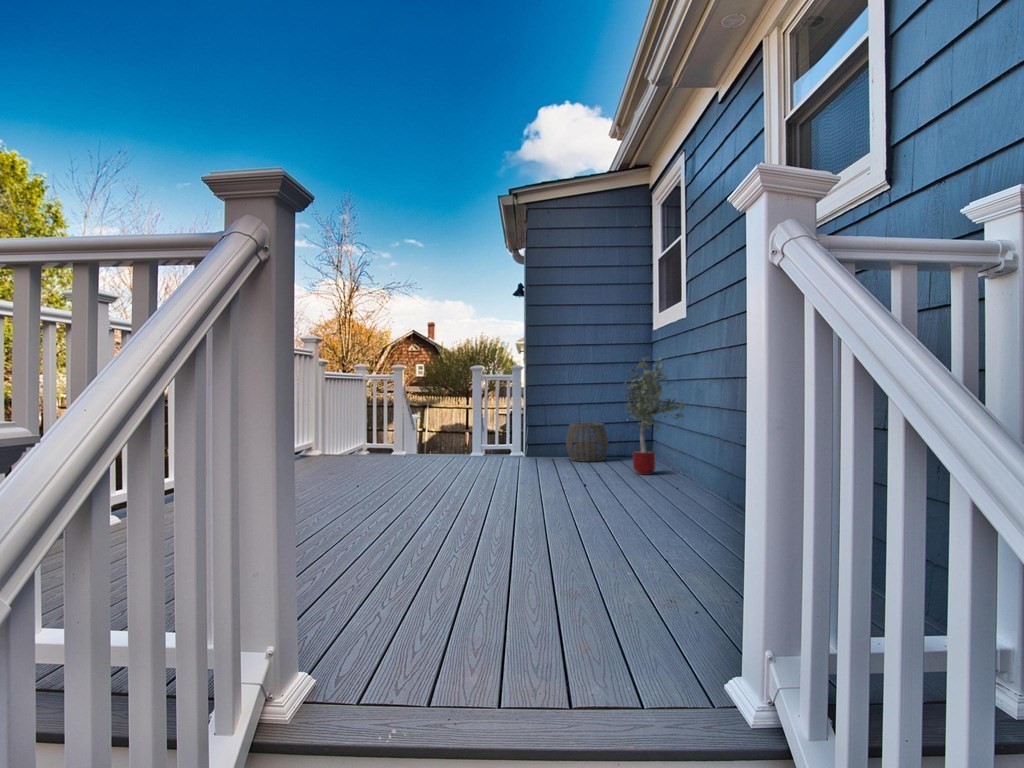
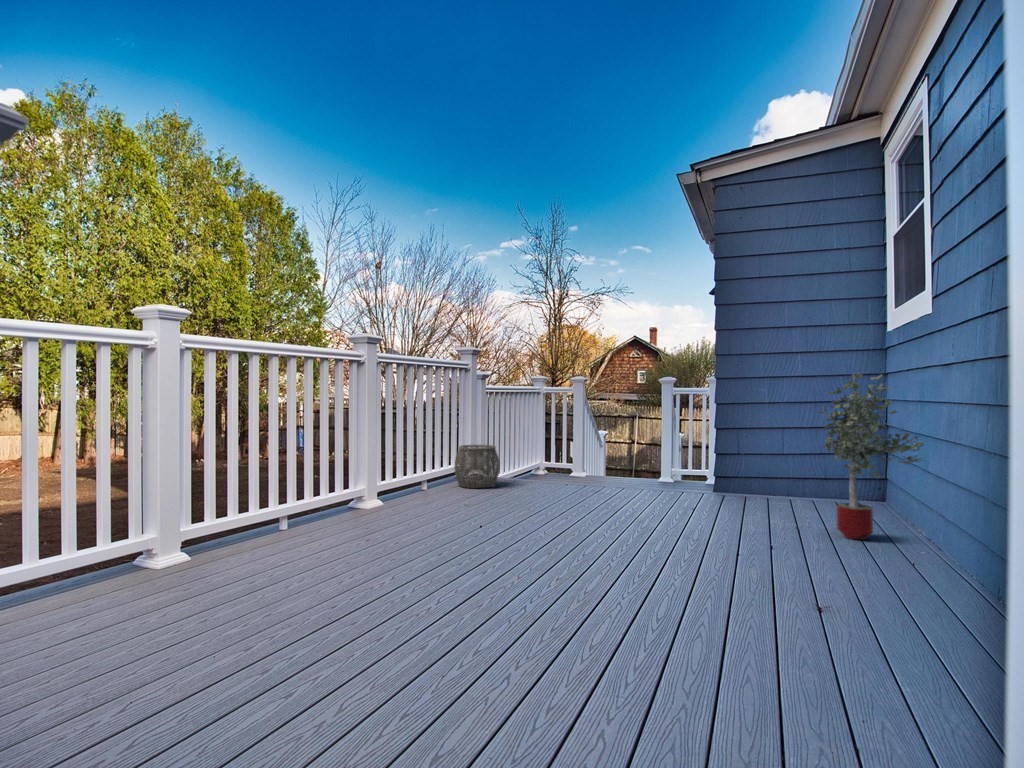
woven basket: present [566,422,608,462] -> present [454,445,500,488]

